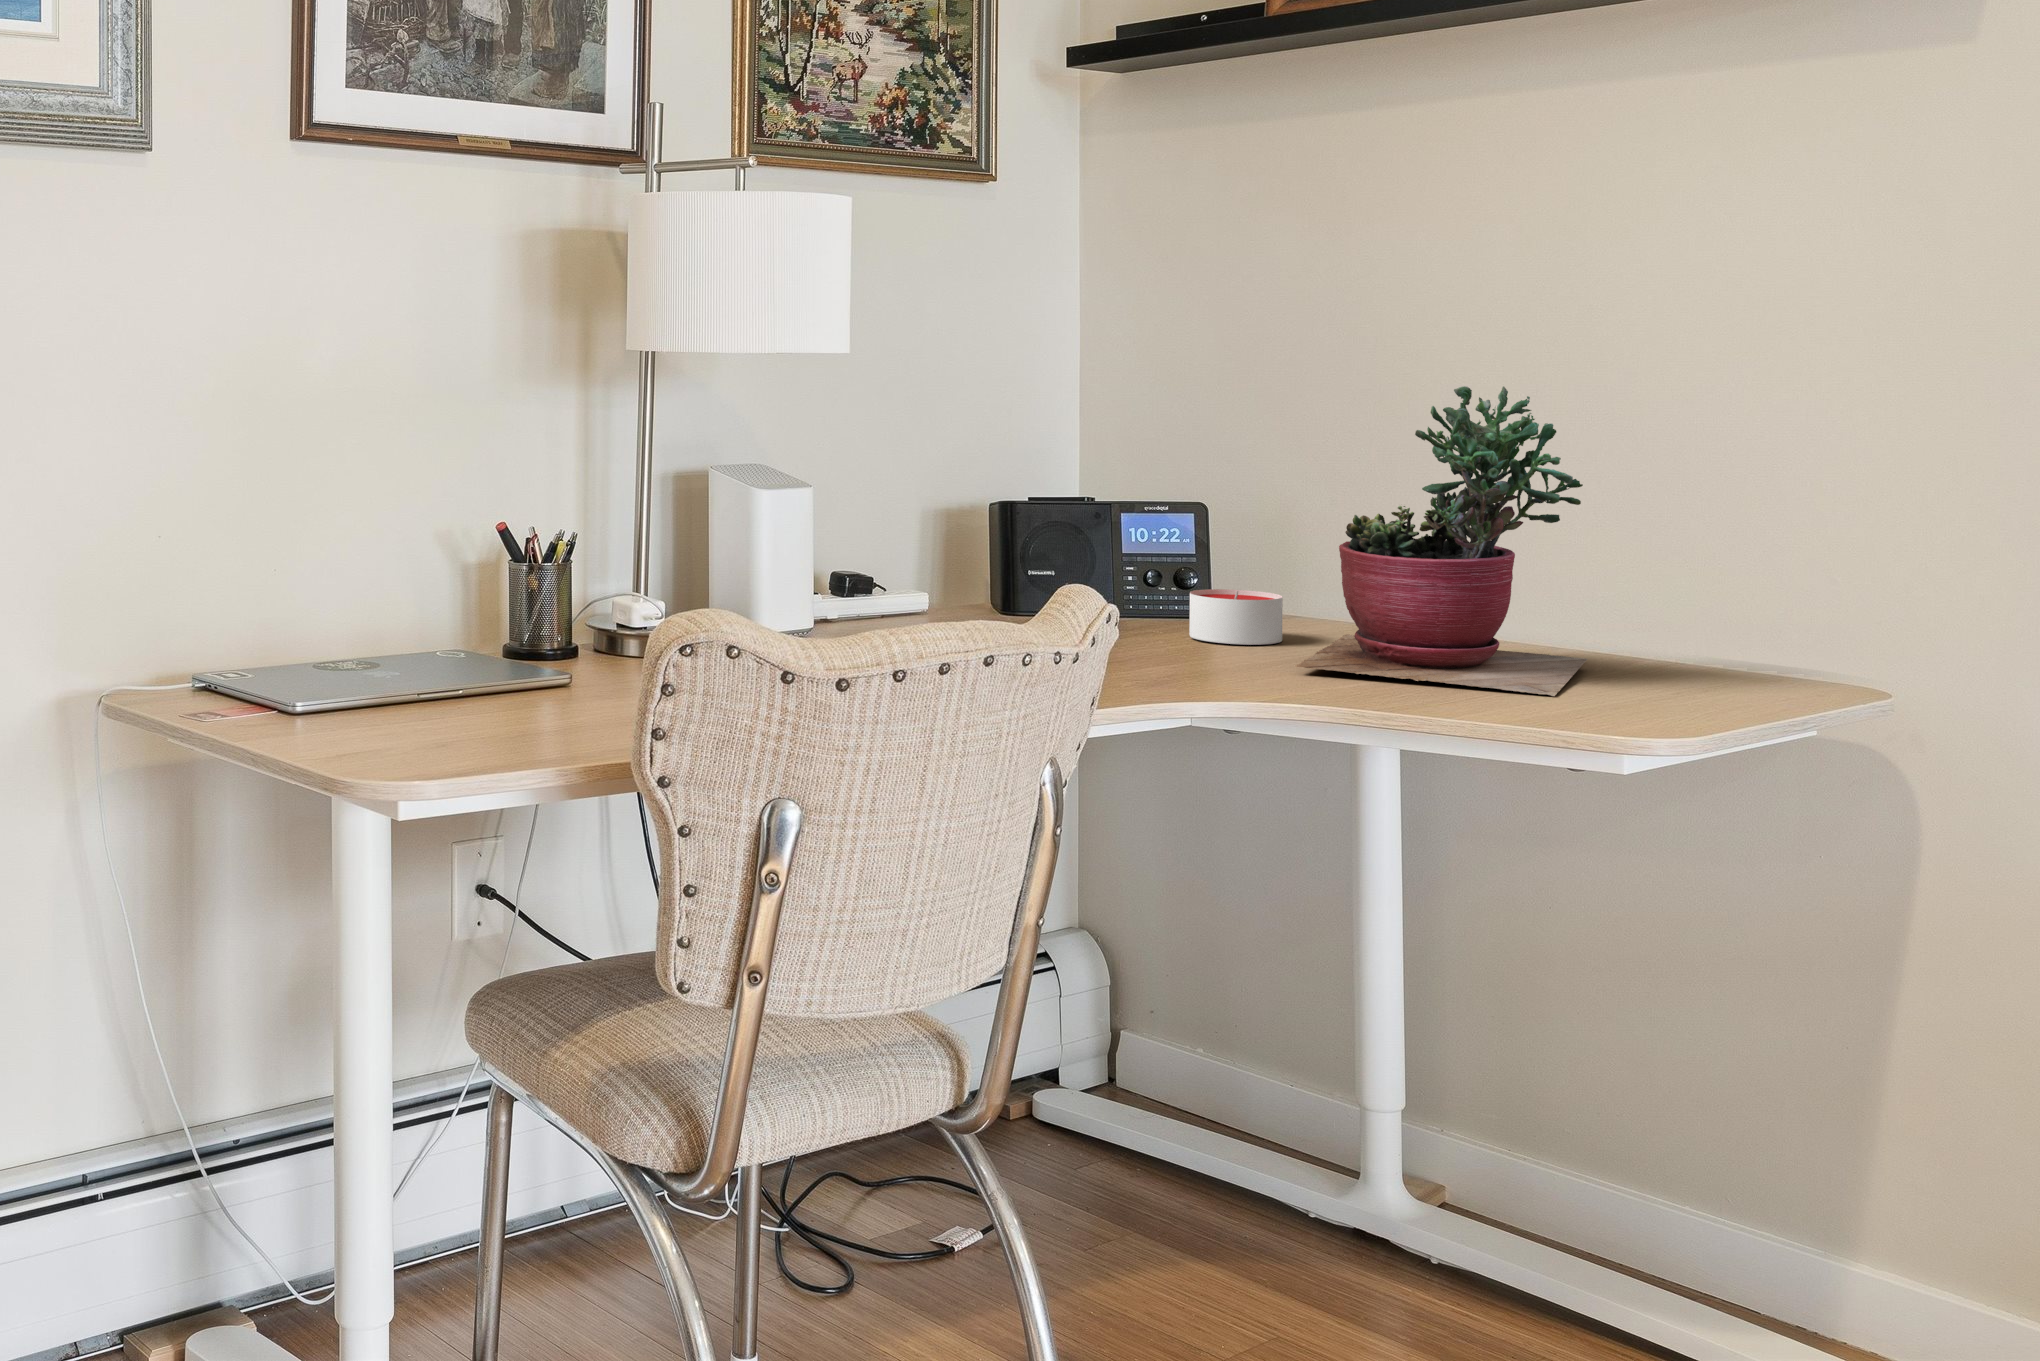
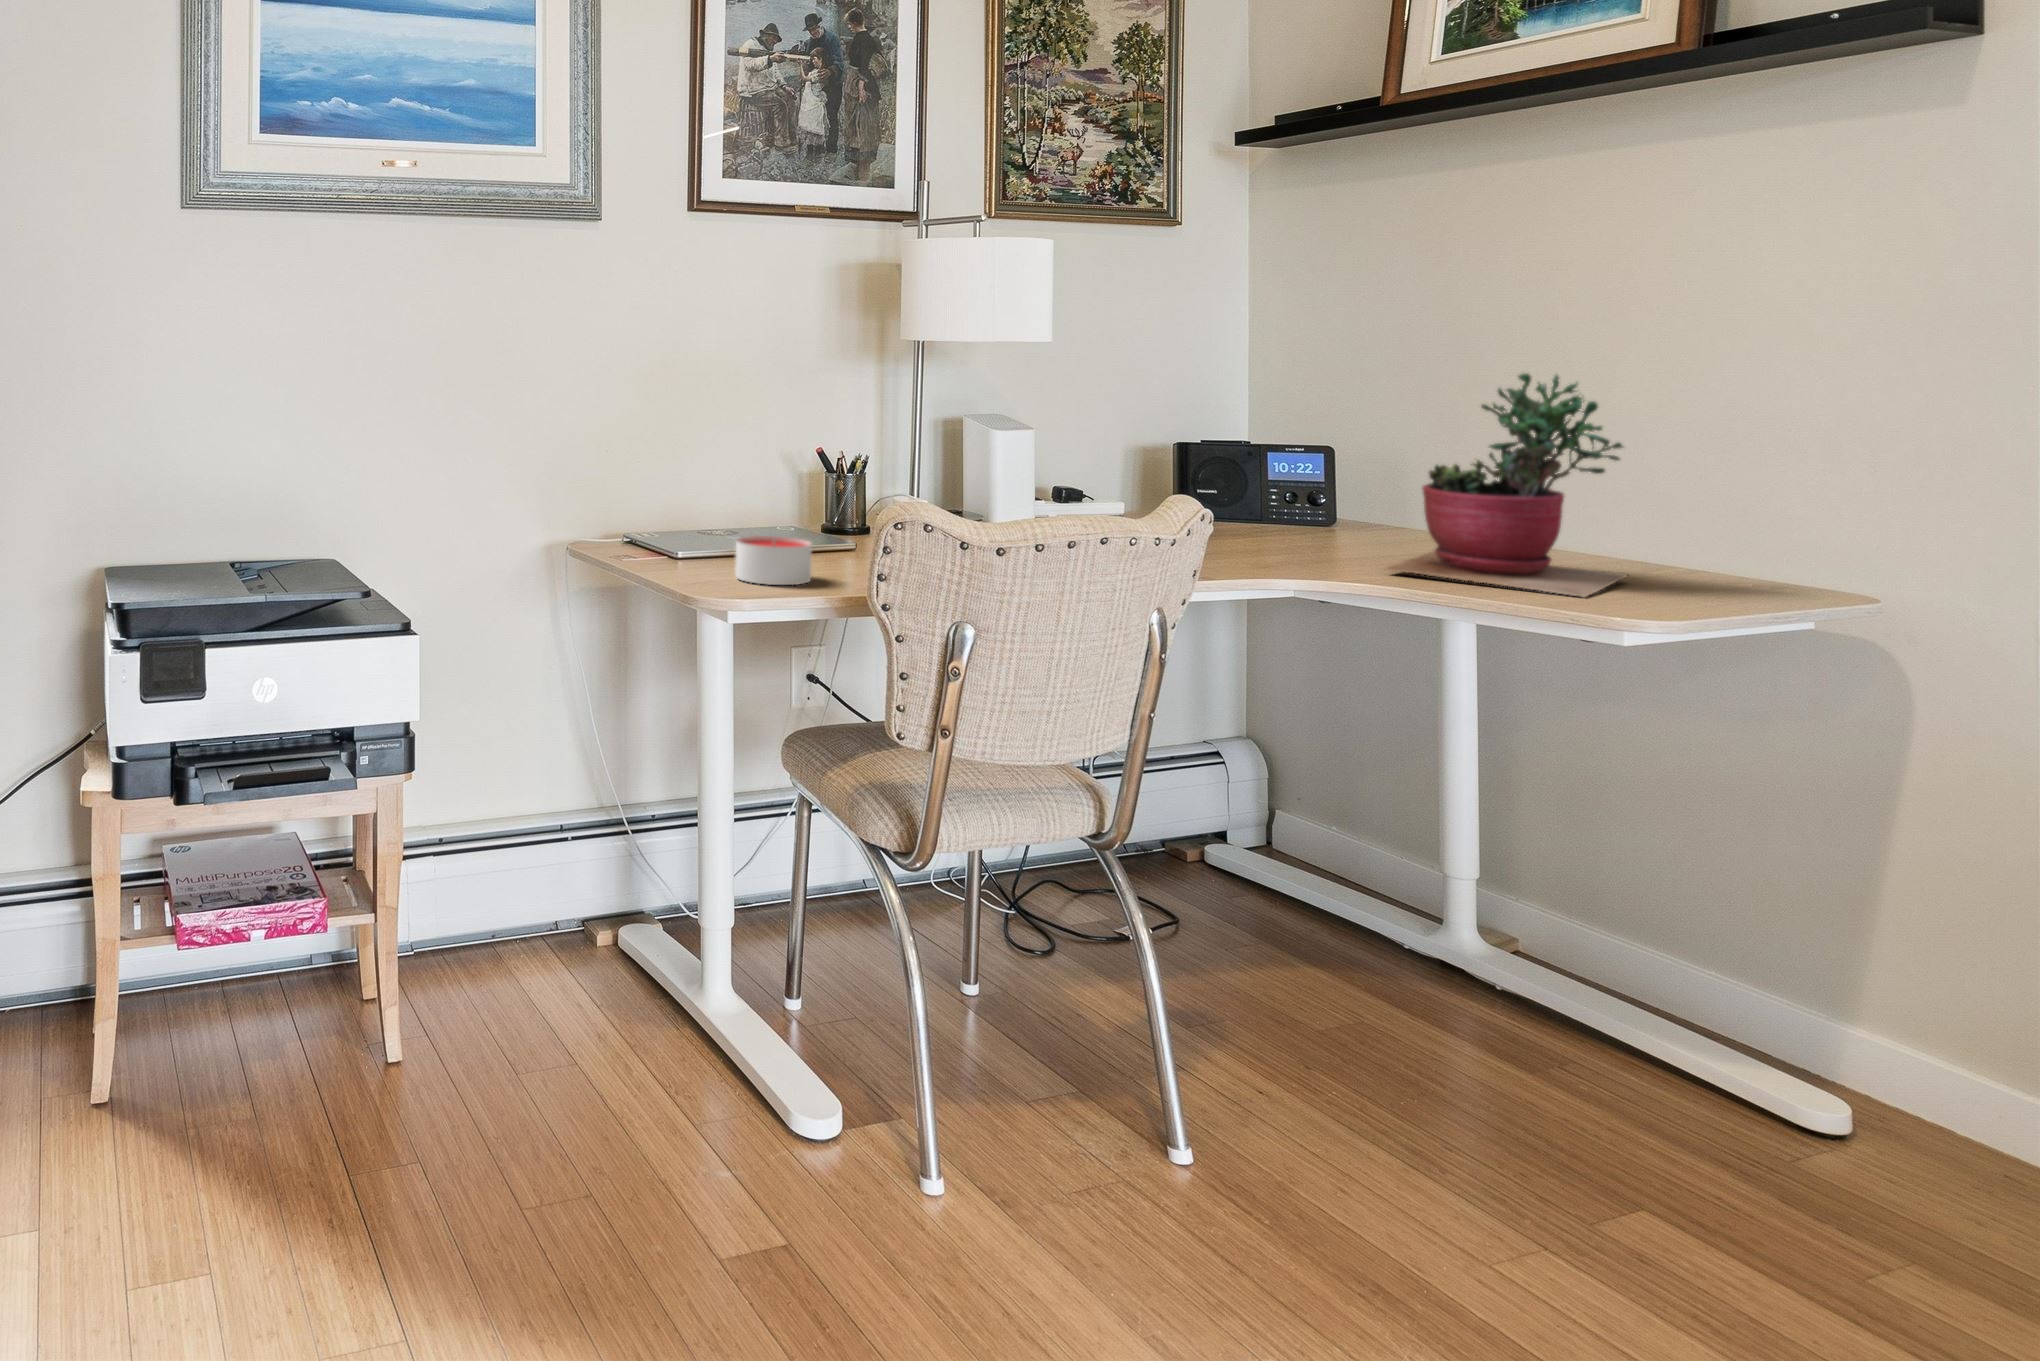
candle: present [1189,589,1283,645] -> present [735,536,812,585]

